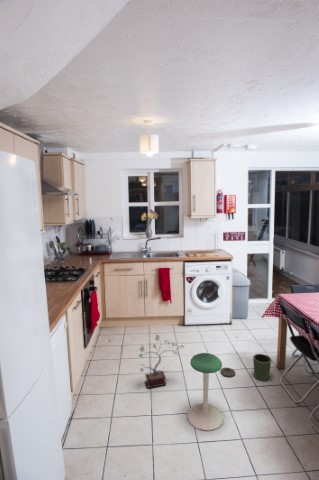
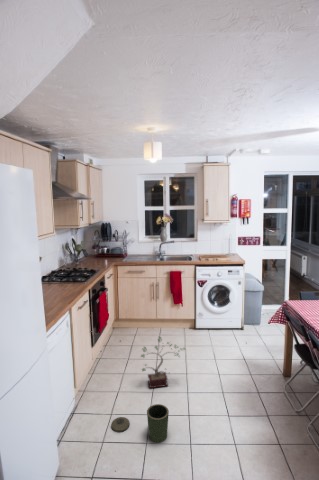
stool: present [187,353,224,431] -> none [184,356,219,433]
trash can: present [220,354,271,381] -> present [111,404,169,442]

